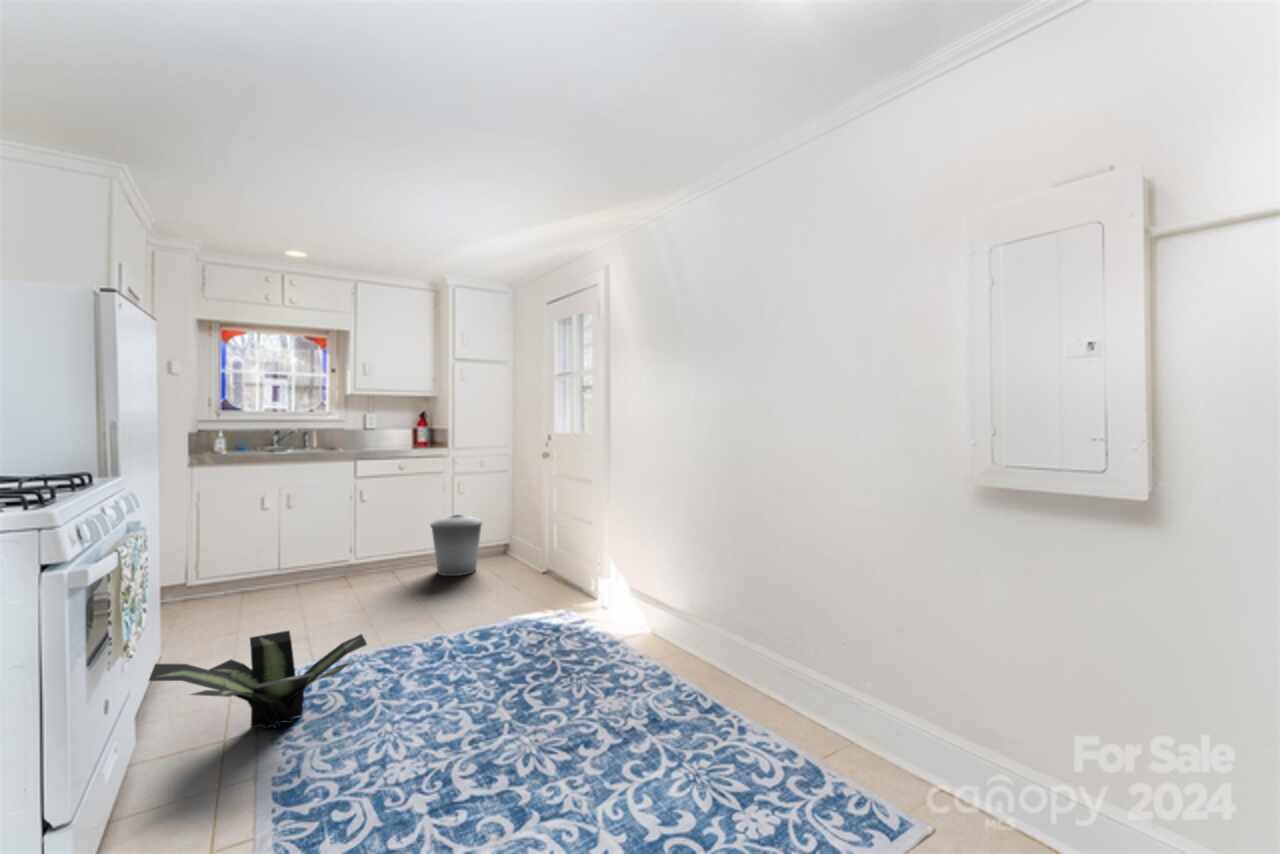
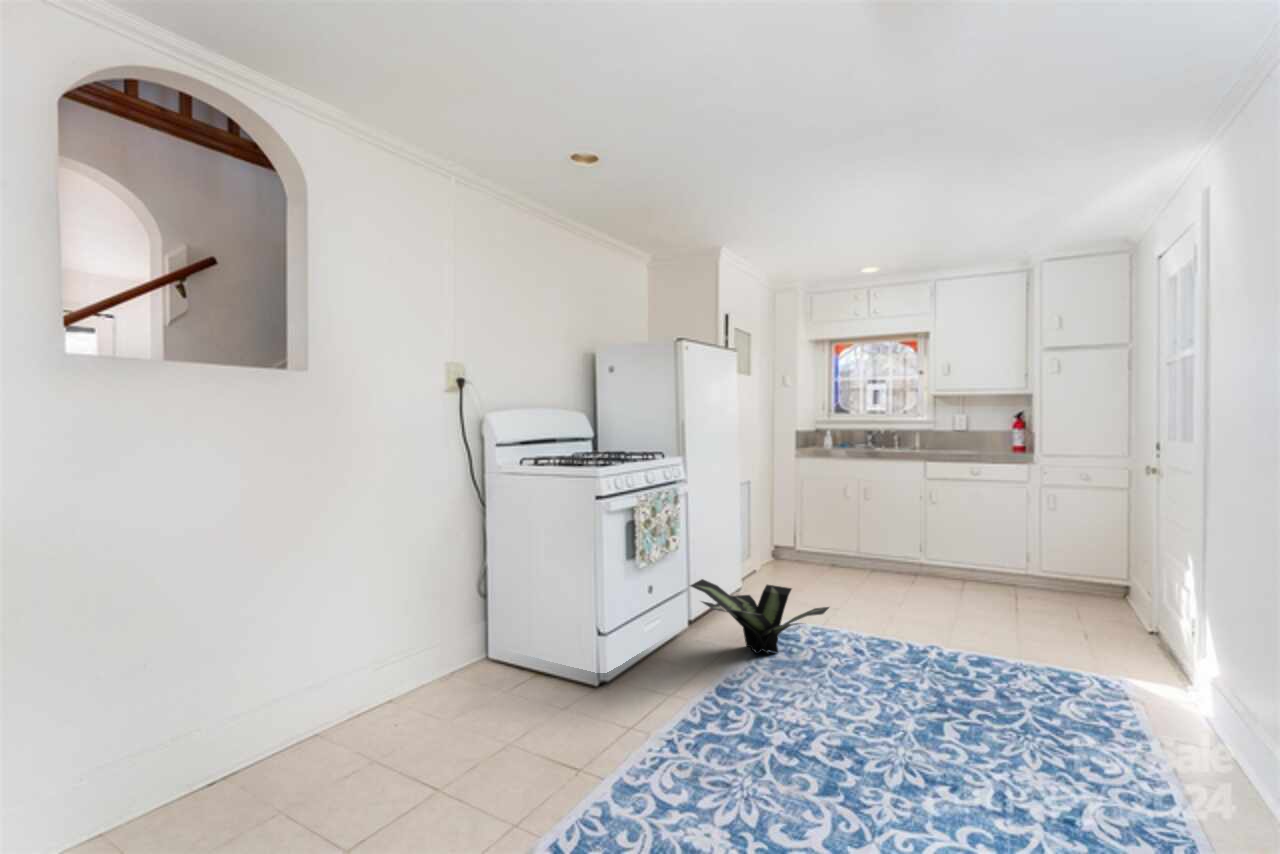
trash can: present [430,514,483,576] -> none [999,533,1070,606]

